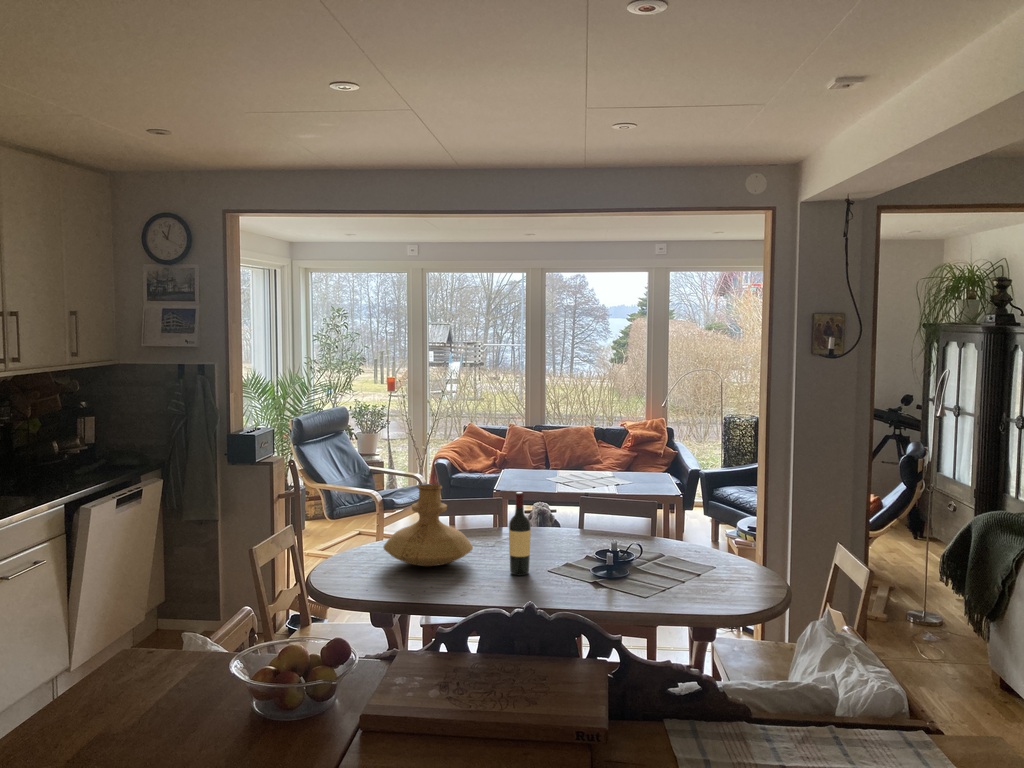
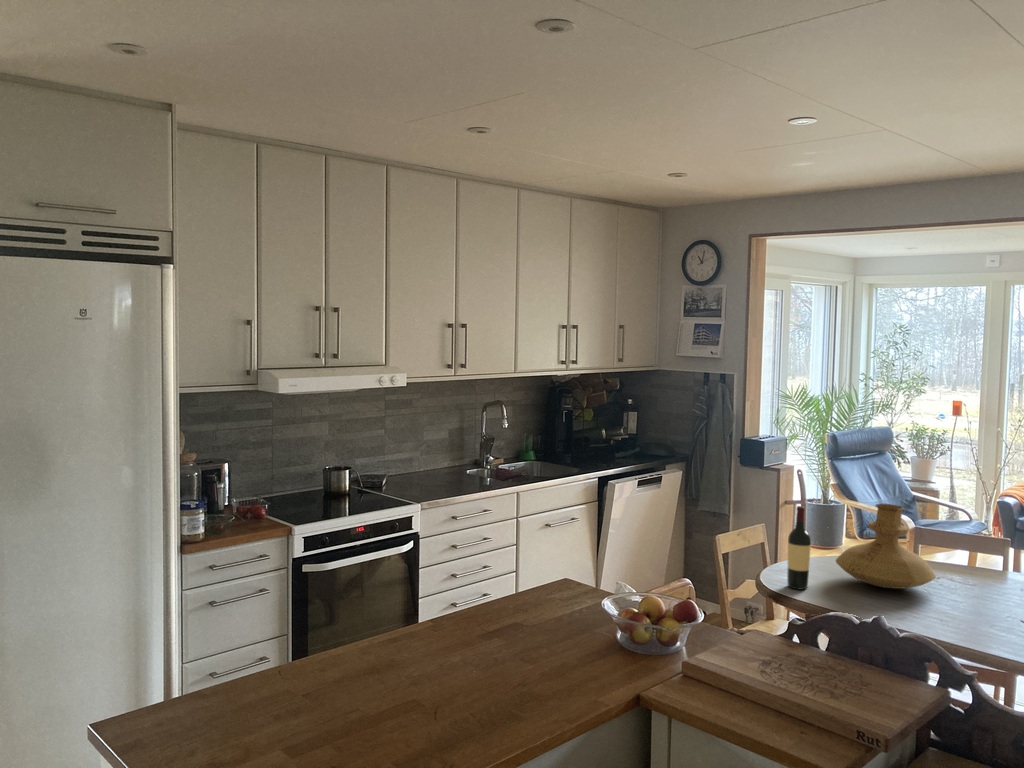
wine bottle: present [509,492,531,575] -> present [787,506,811,590]

